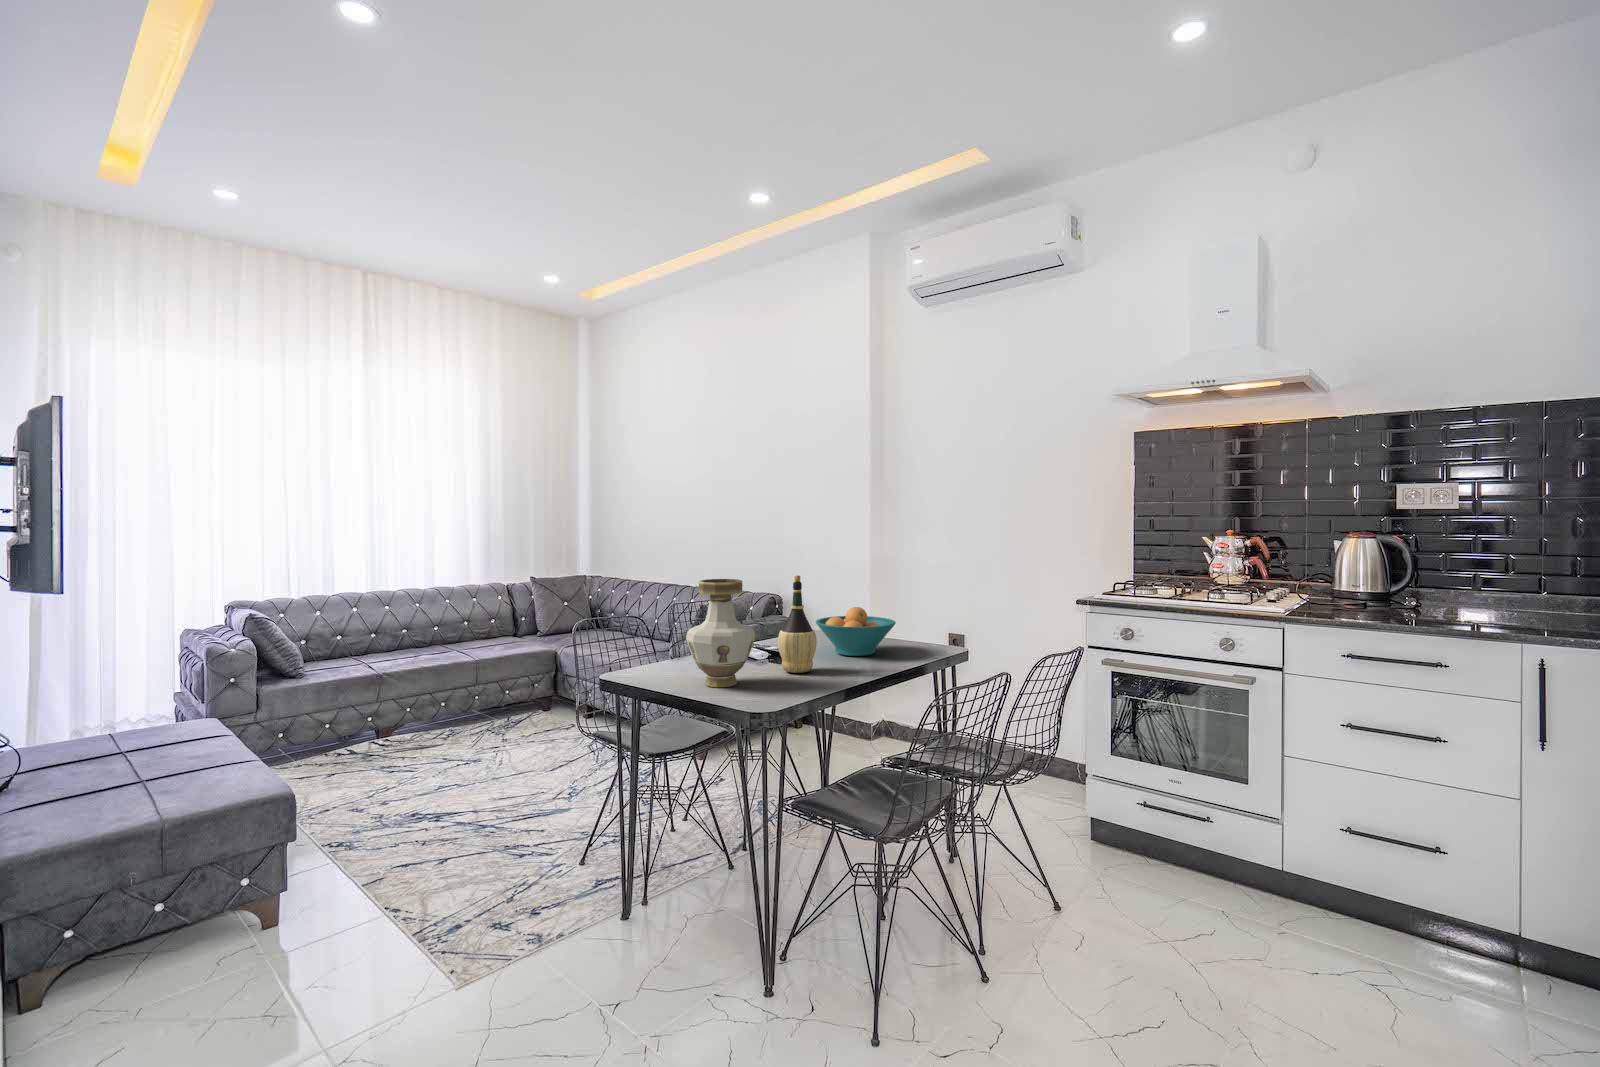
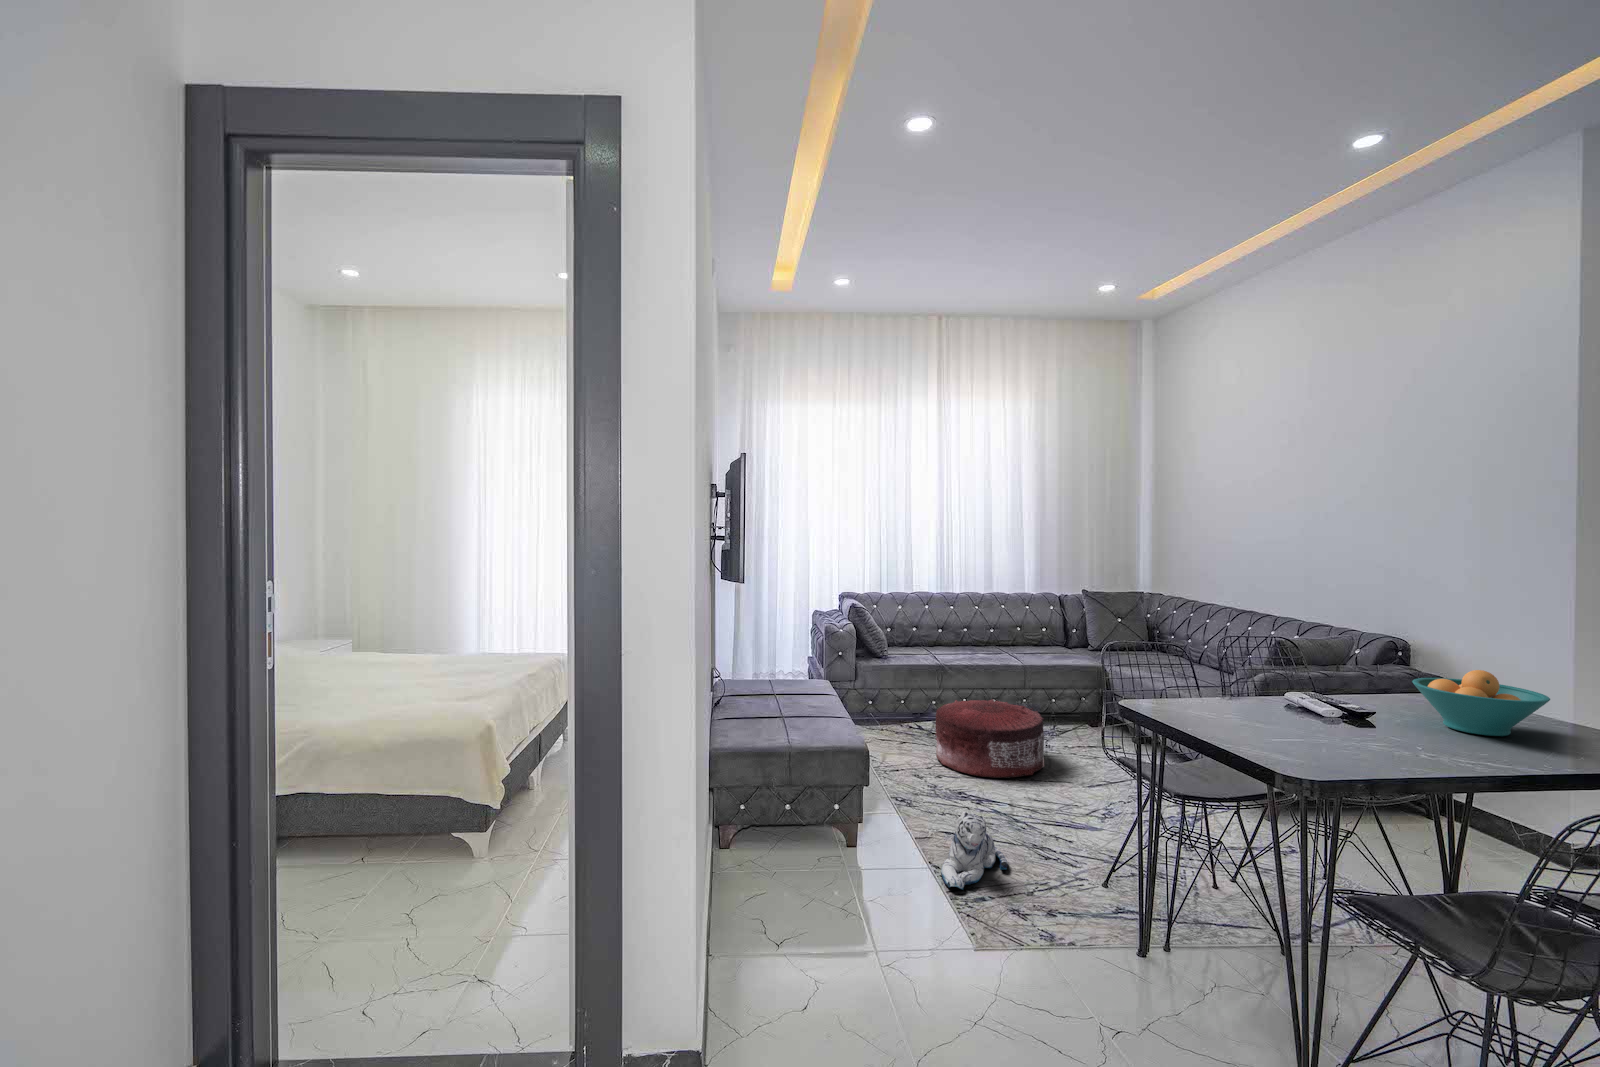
wine bottle: present [778,575,817,673] -> none [1345,621,1403,739]
vase: present [686,579,755,687] -> none [1220,614,1309,737]
pouf: none [375,702,505,790] -> present [935,699,1044,778]
plush toy: none [402,834,481,927] -> present [941,812,1008,889]

